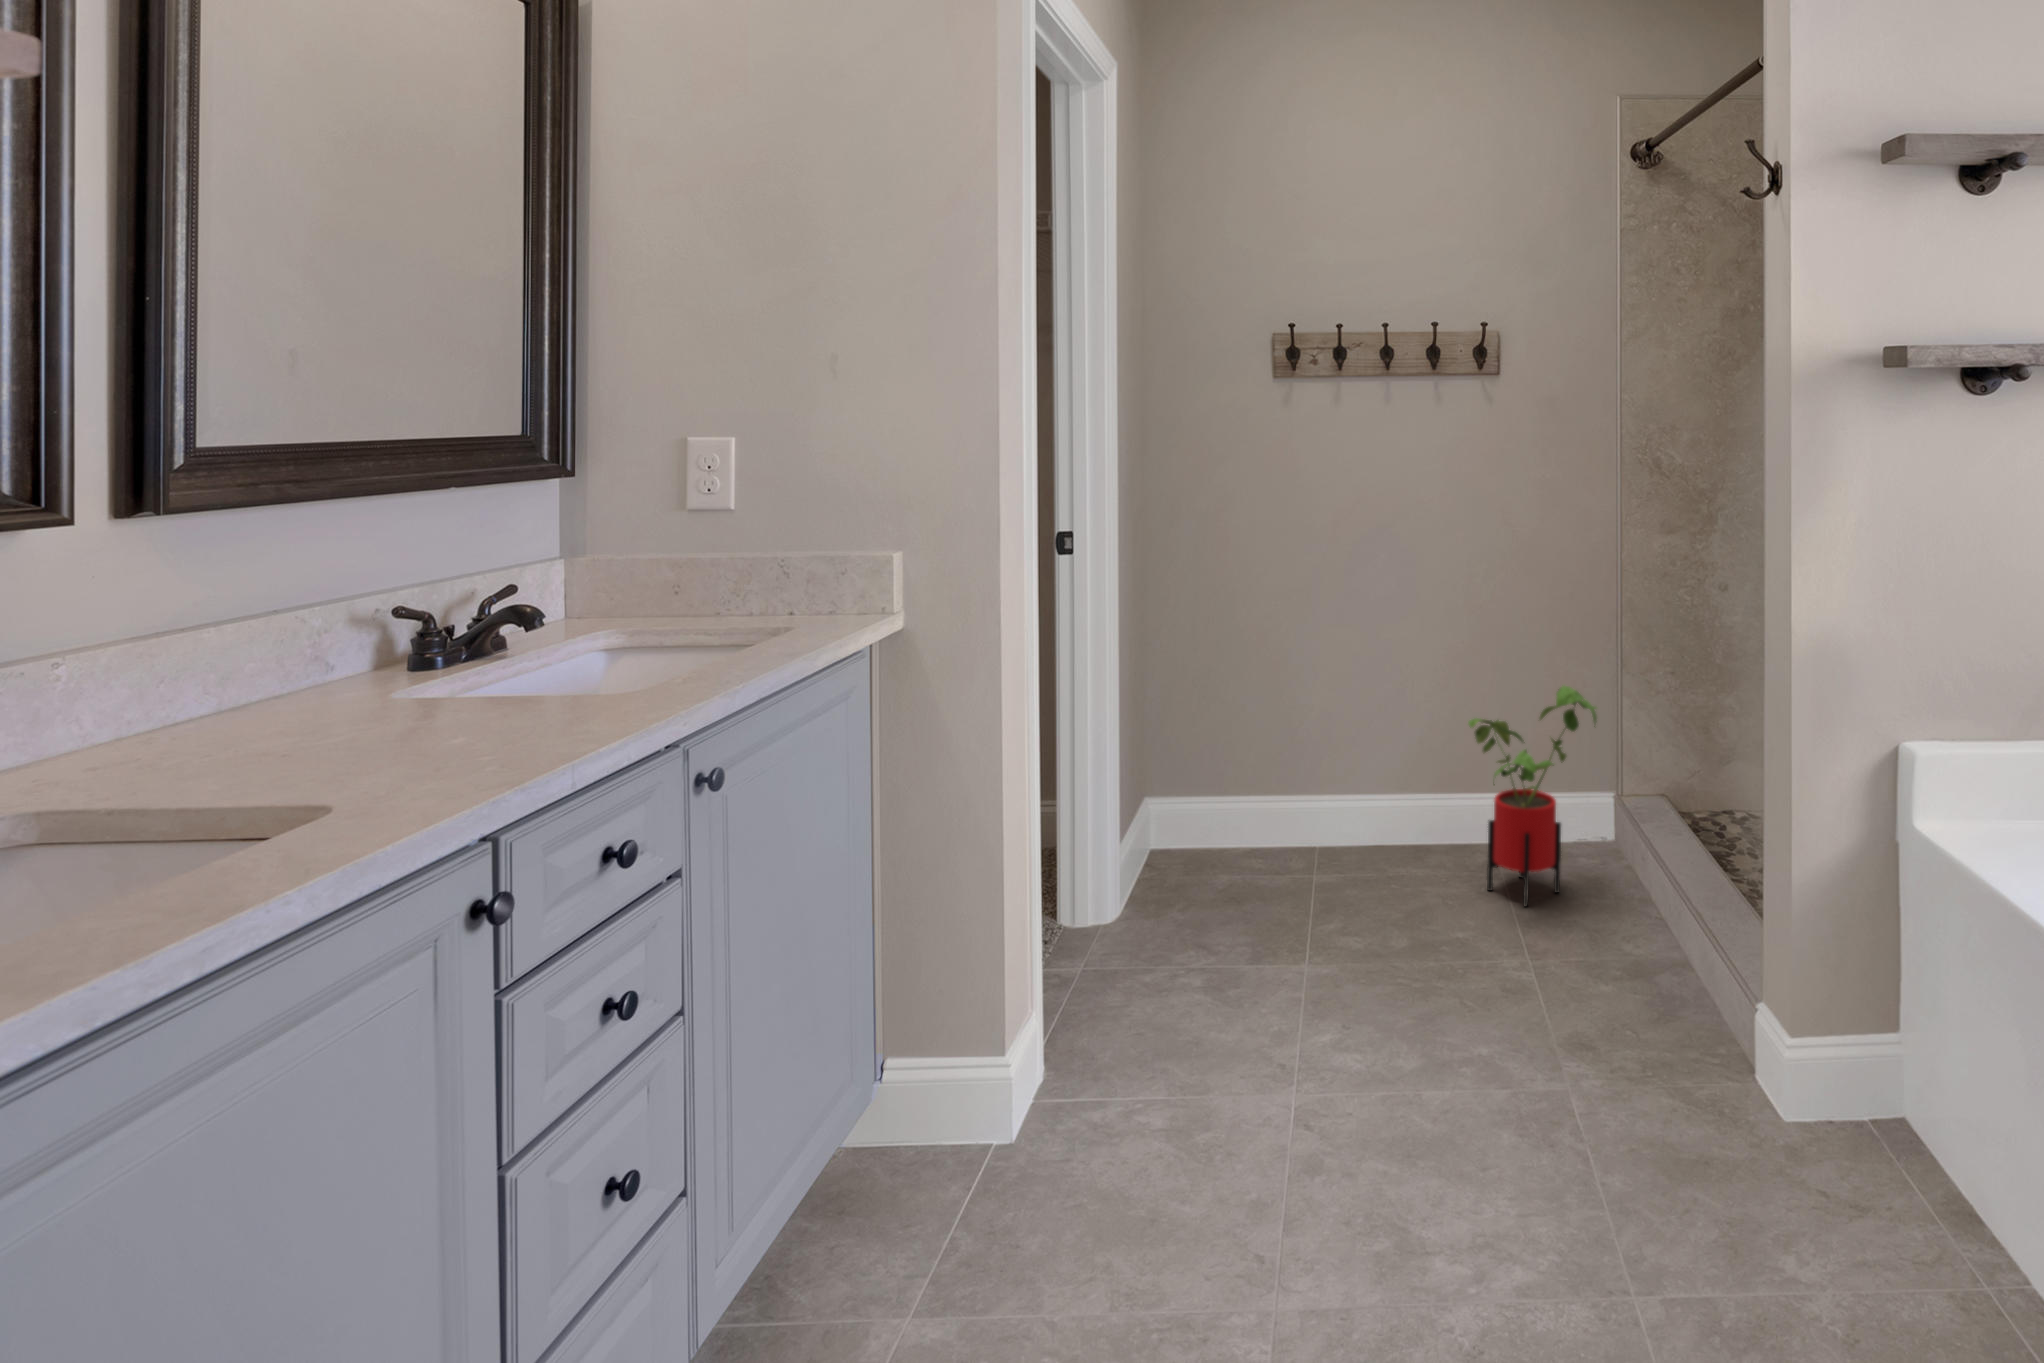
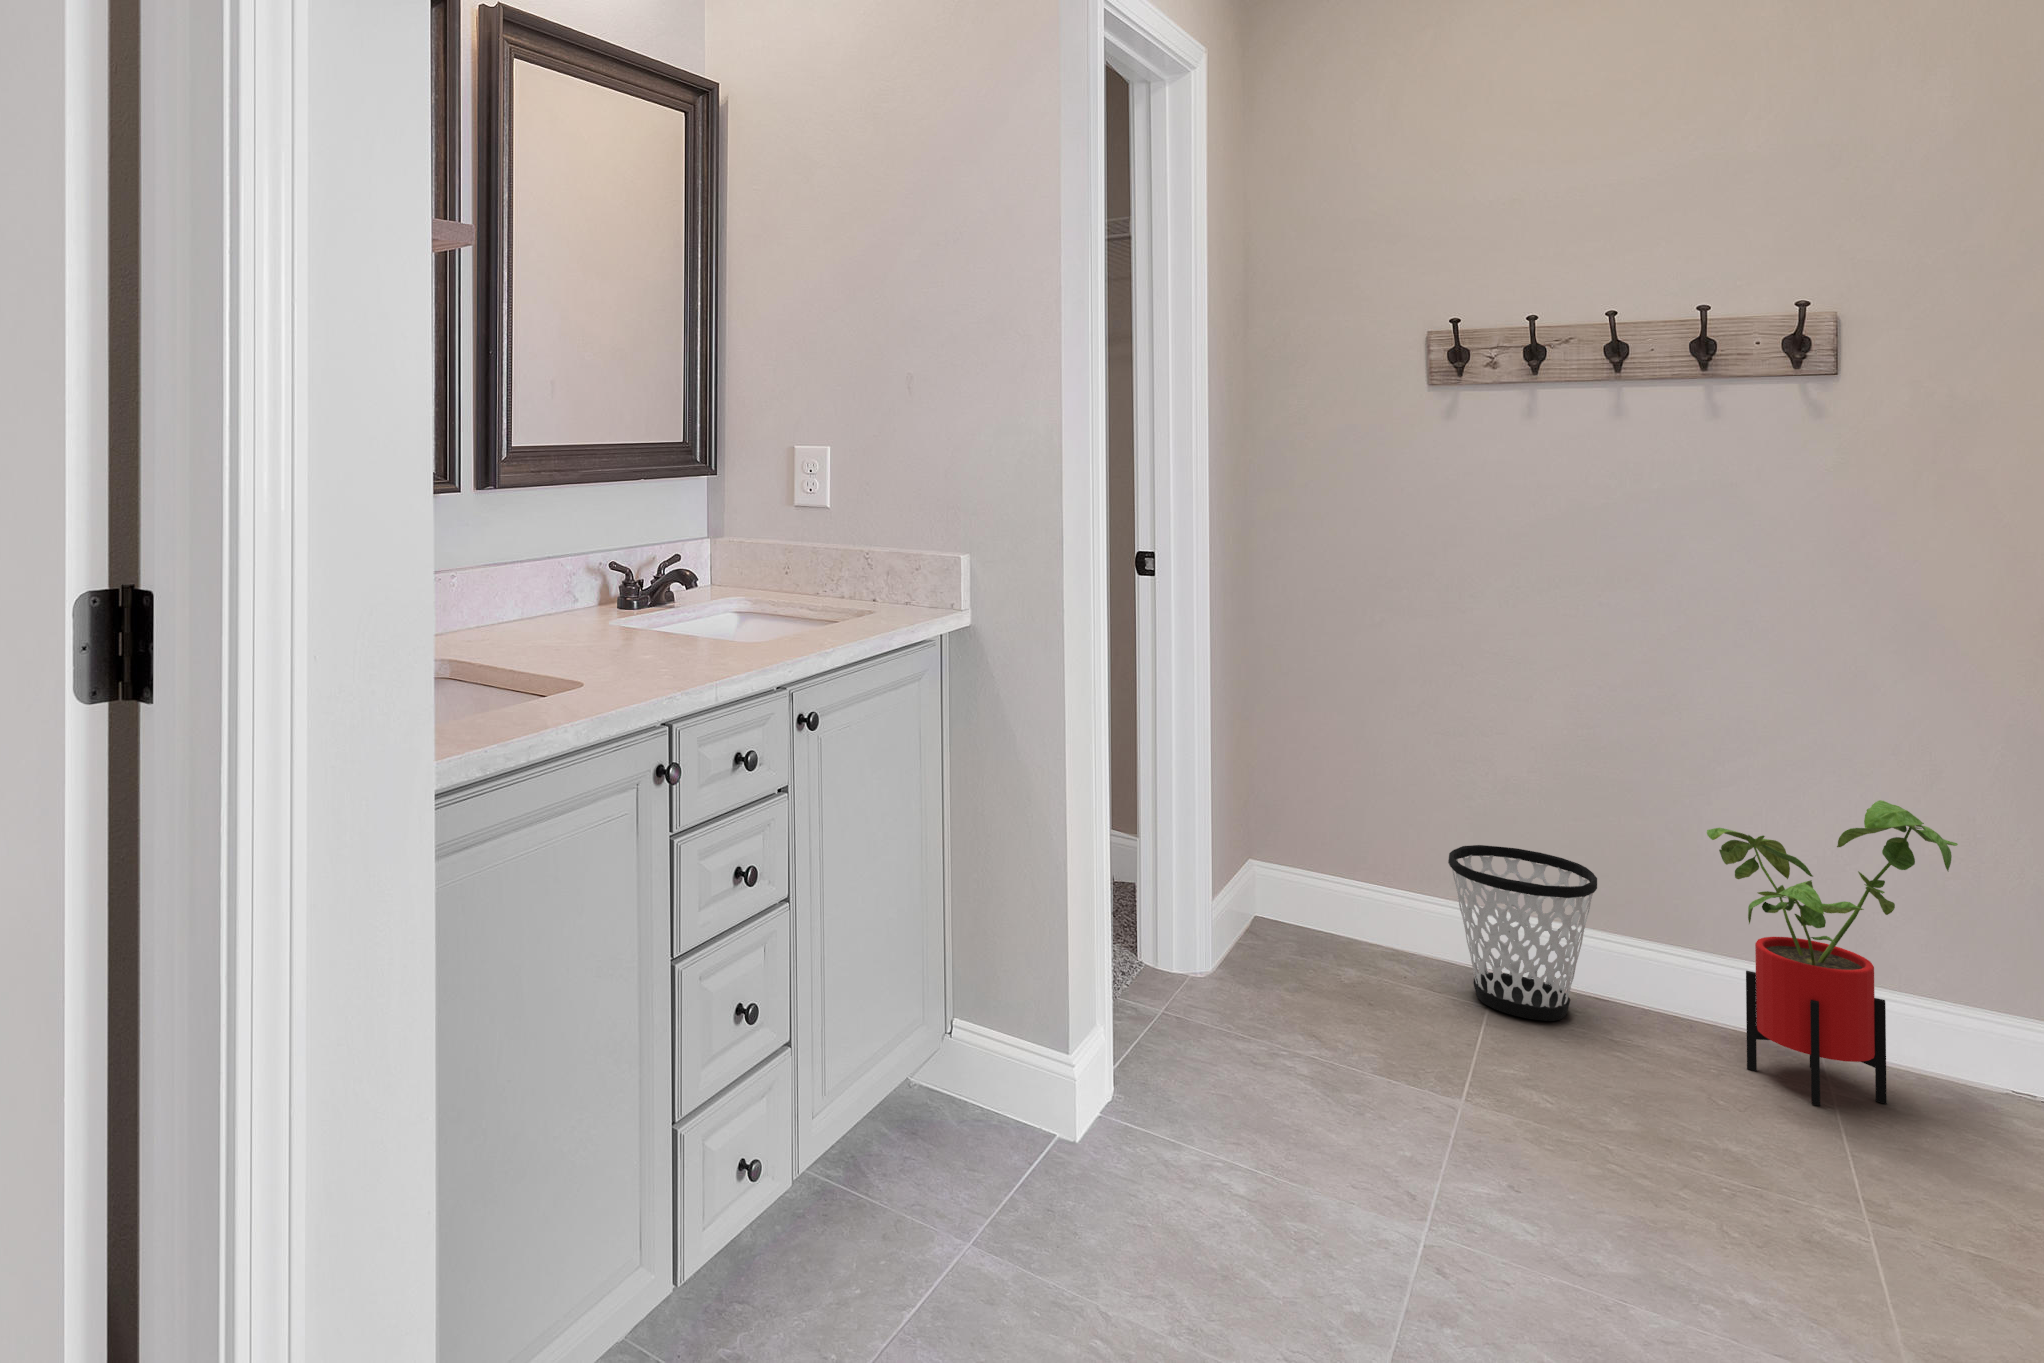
wastebasket: none [1305,756,1402,891] -> present [1448,845,1597,1021]

